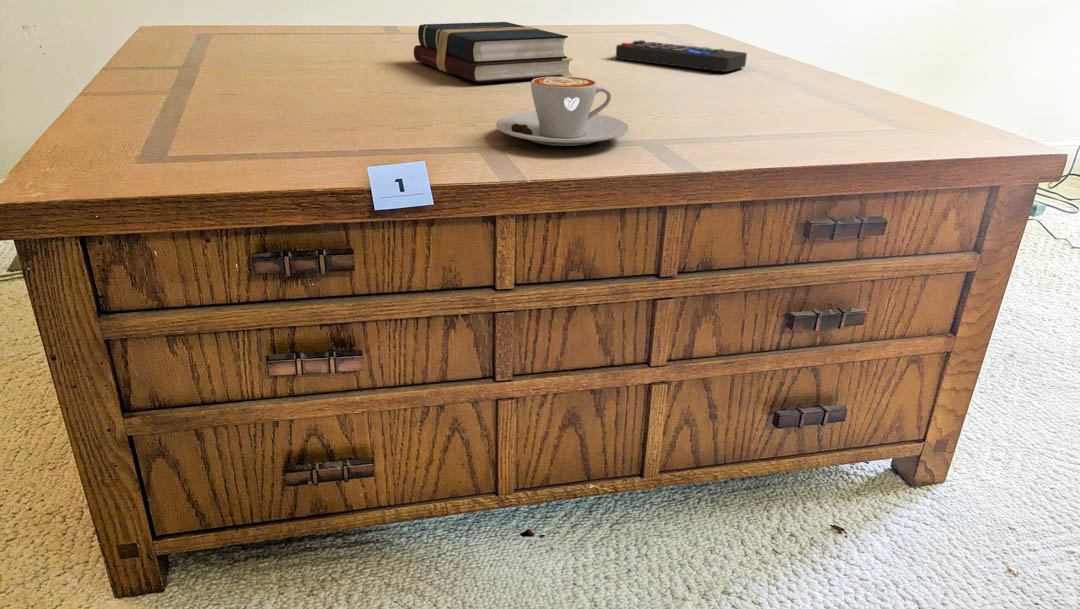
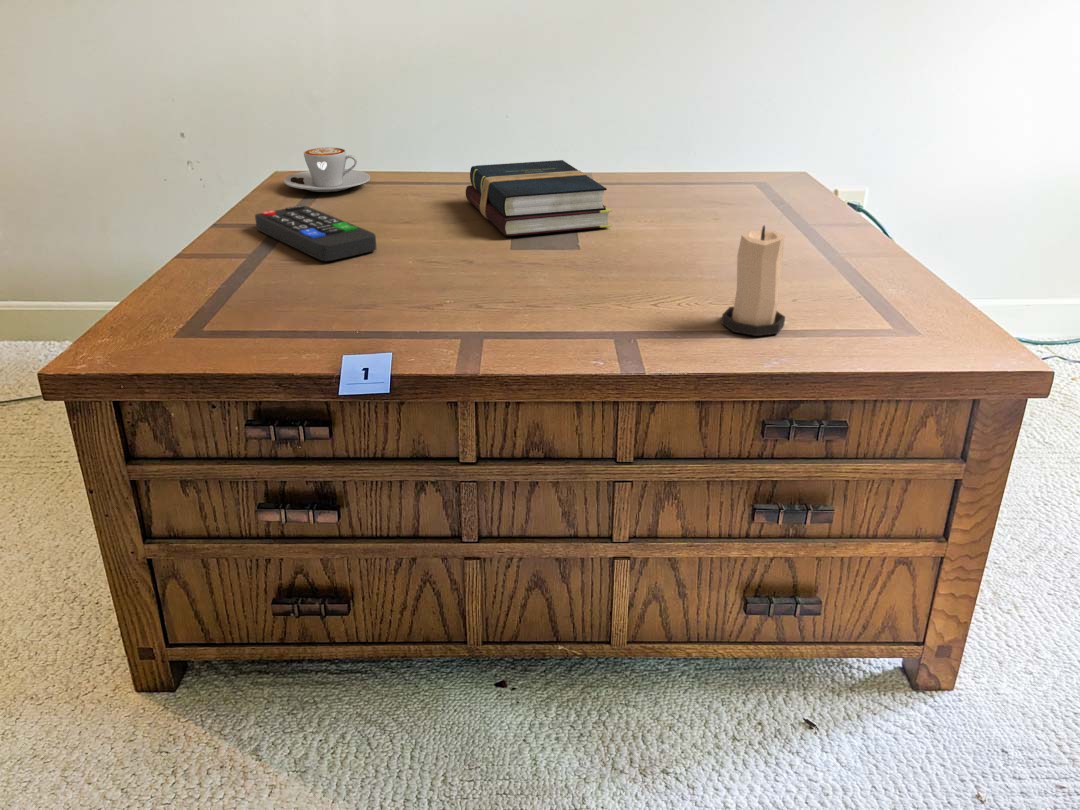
candle: none [738,28,803,143] -> present [722,226,785,336]
remote control: present [616,40,747,72] -> present [255,205,376,261]
coffee cup: present [496,77,628,146] -> present [284,147,370,192]

